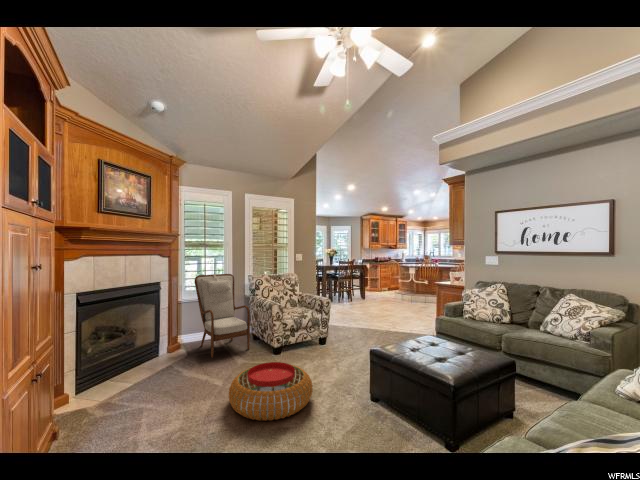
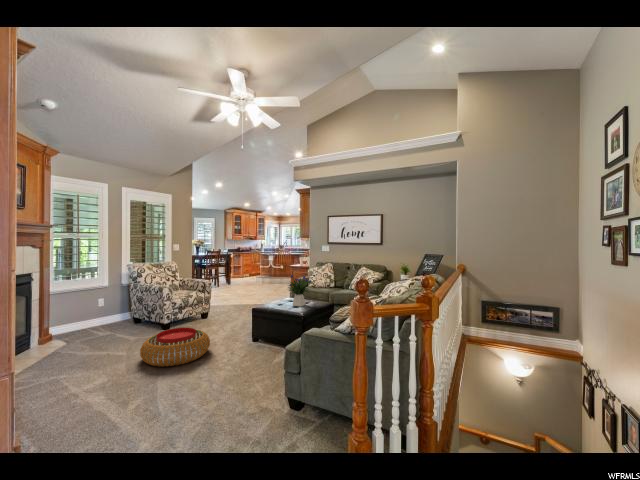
armchair: present [195,274,250,358] -> none [68,264,135,341]
flower arrangement: none [416,301,473,360] -> present [288,275,311,307]

